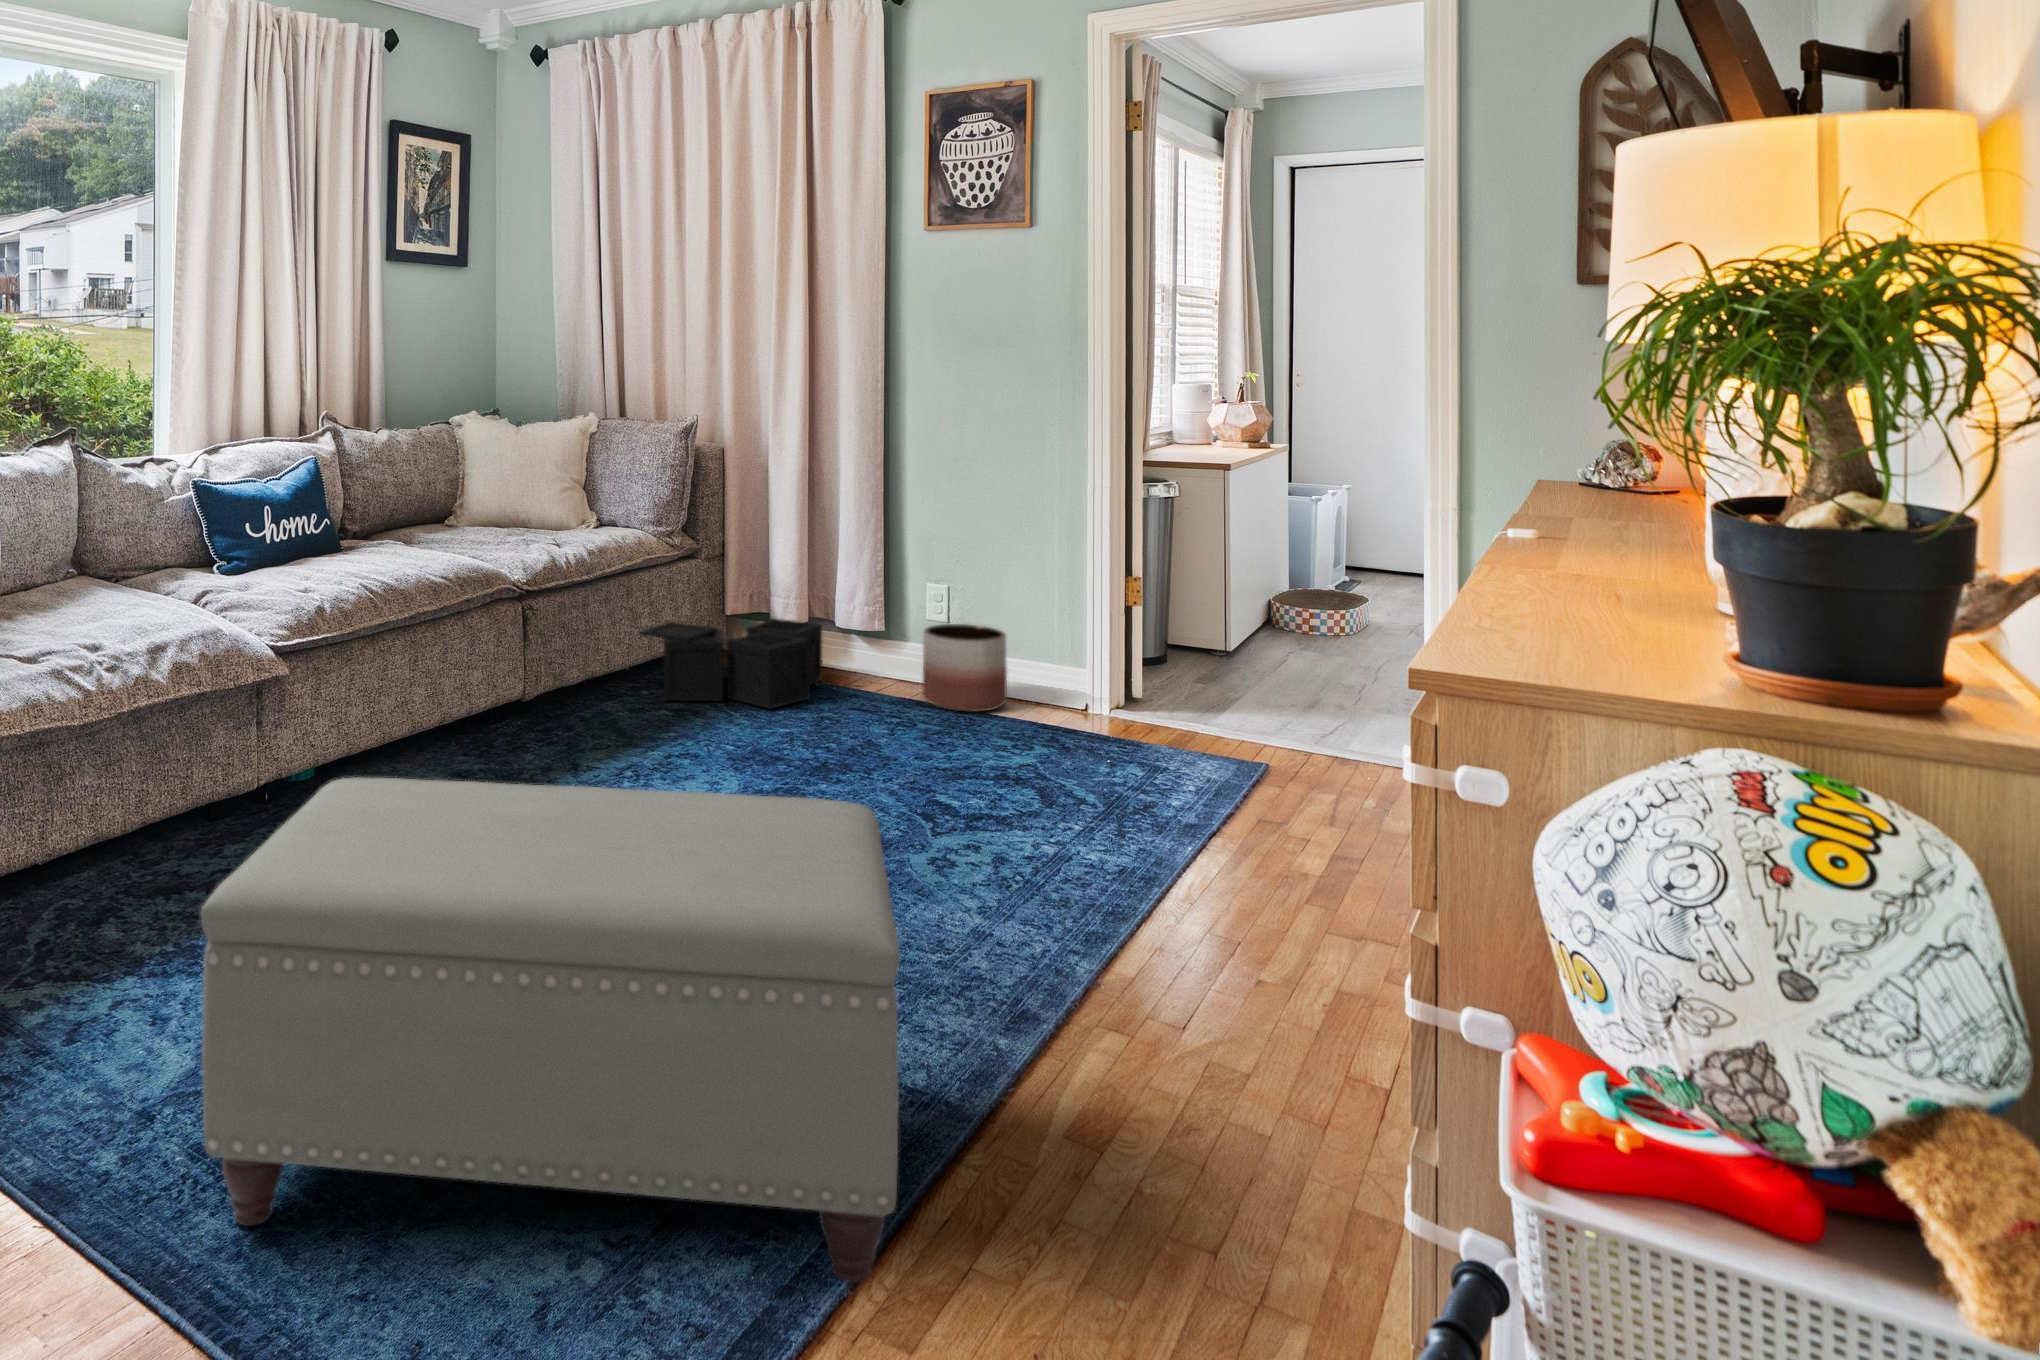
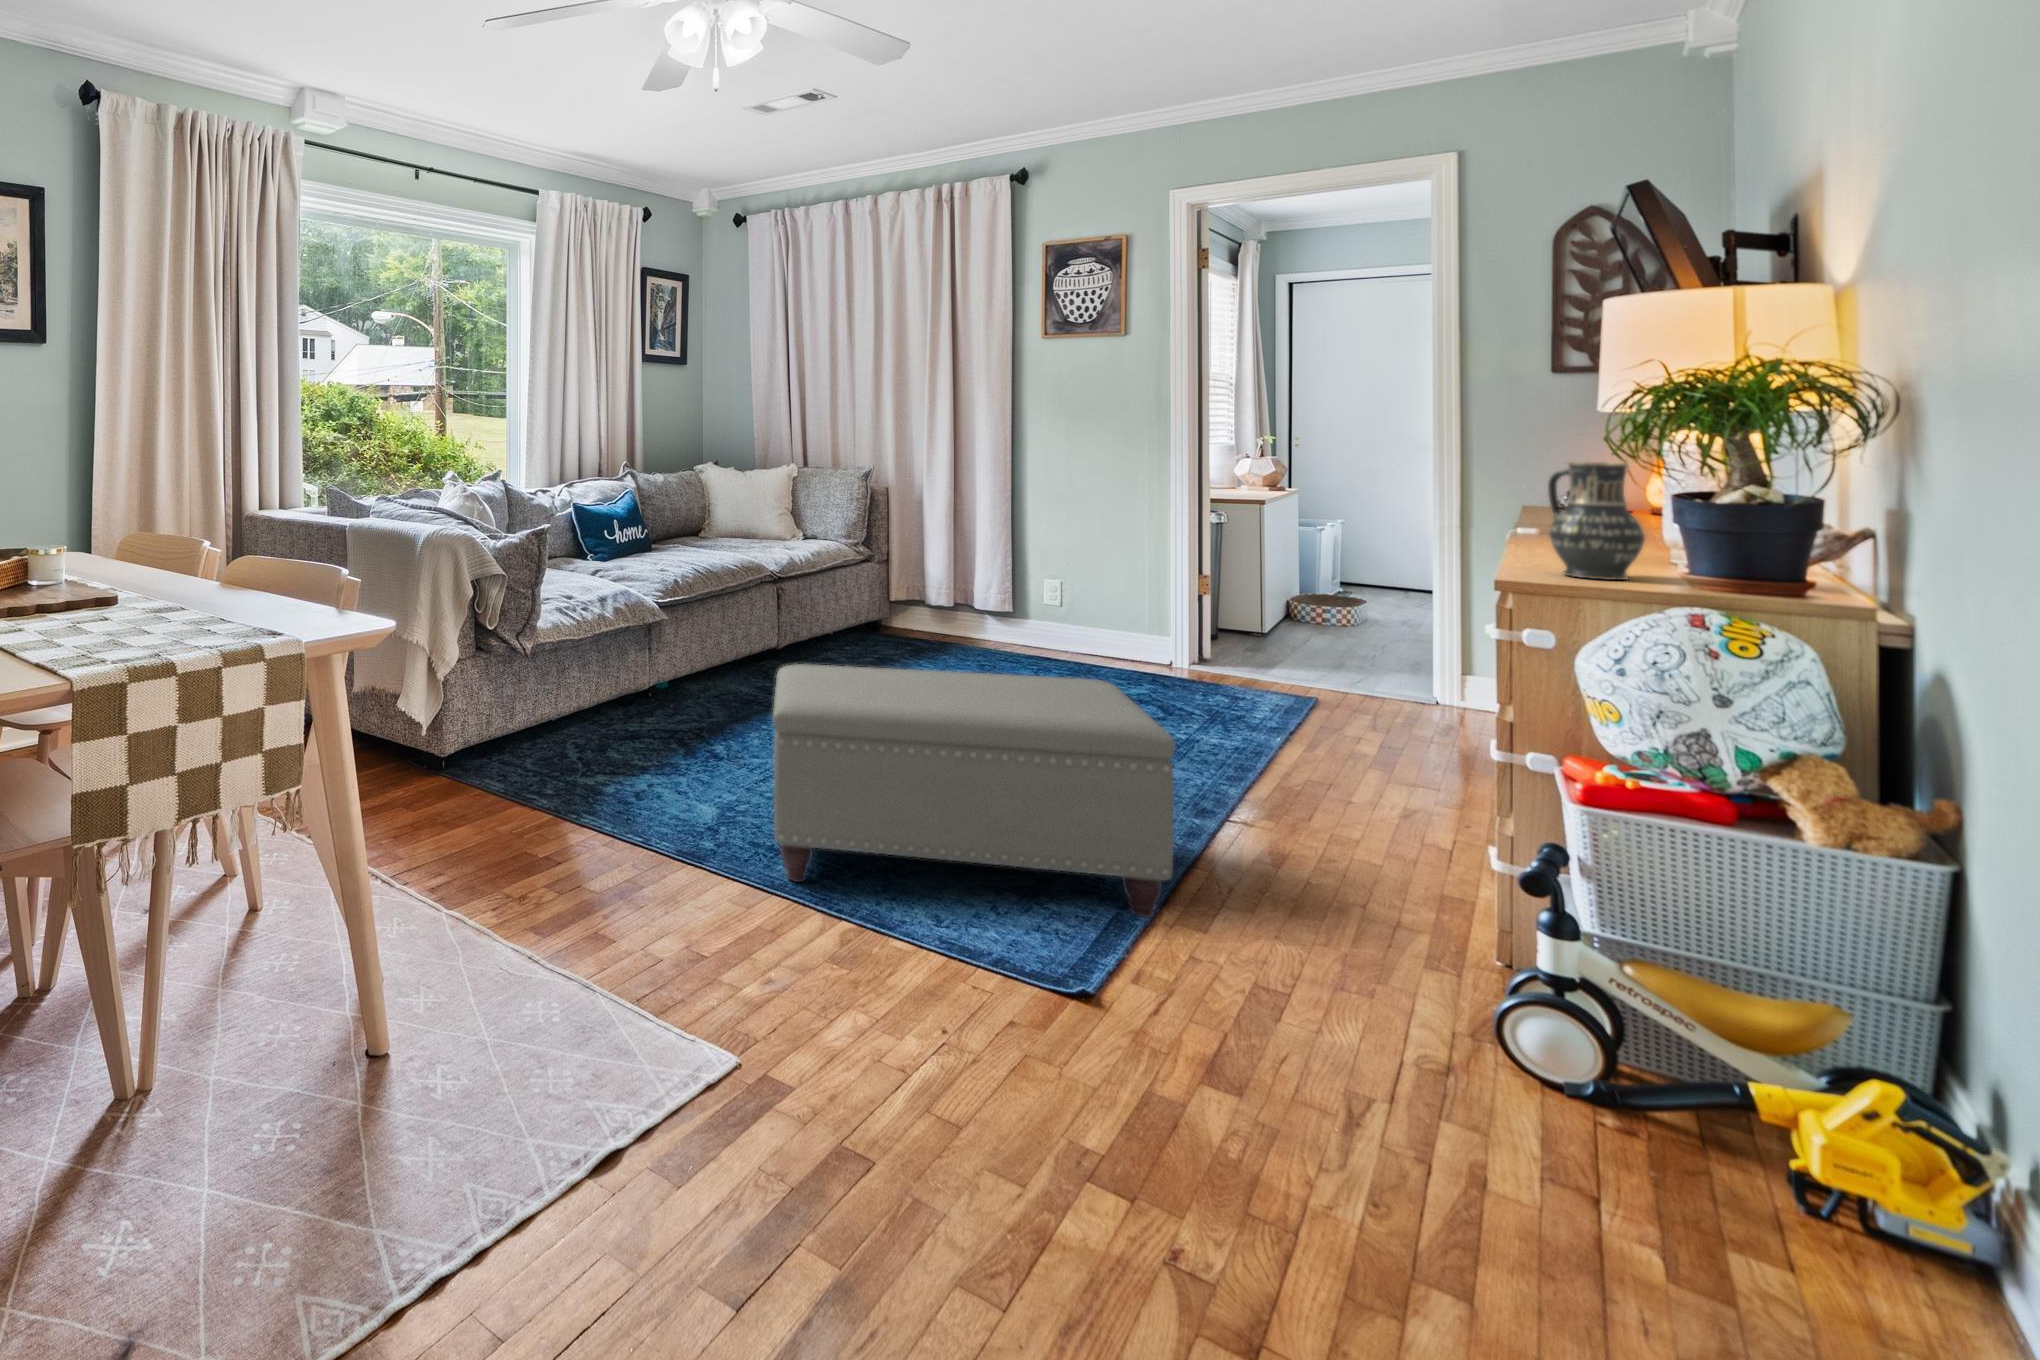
vase: none [1508,431,1667,661] -> present [1548,462,1645,580]
storage bin: present [640,618,823,709] -> none [845,602,981,660]
planter: present [923,624,1007,712] -> none [1045,606,1107,664]

